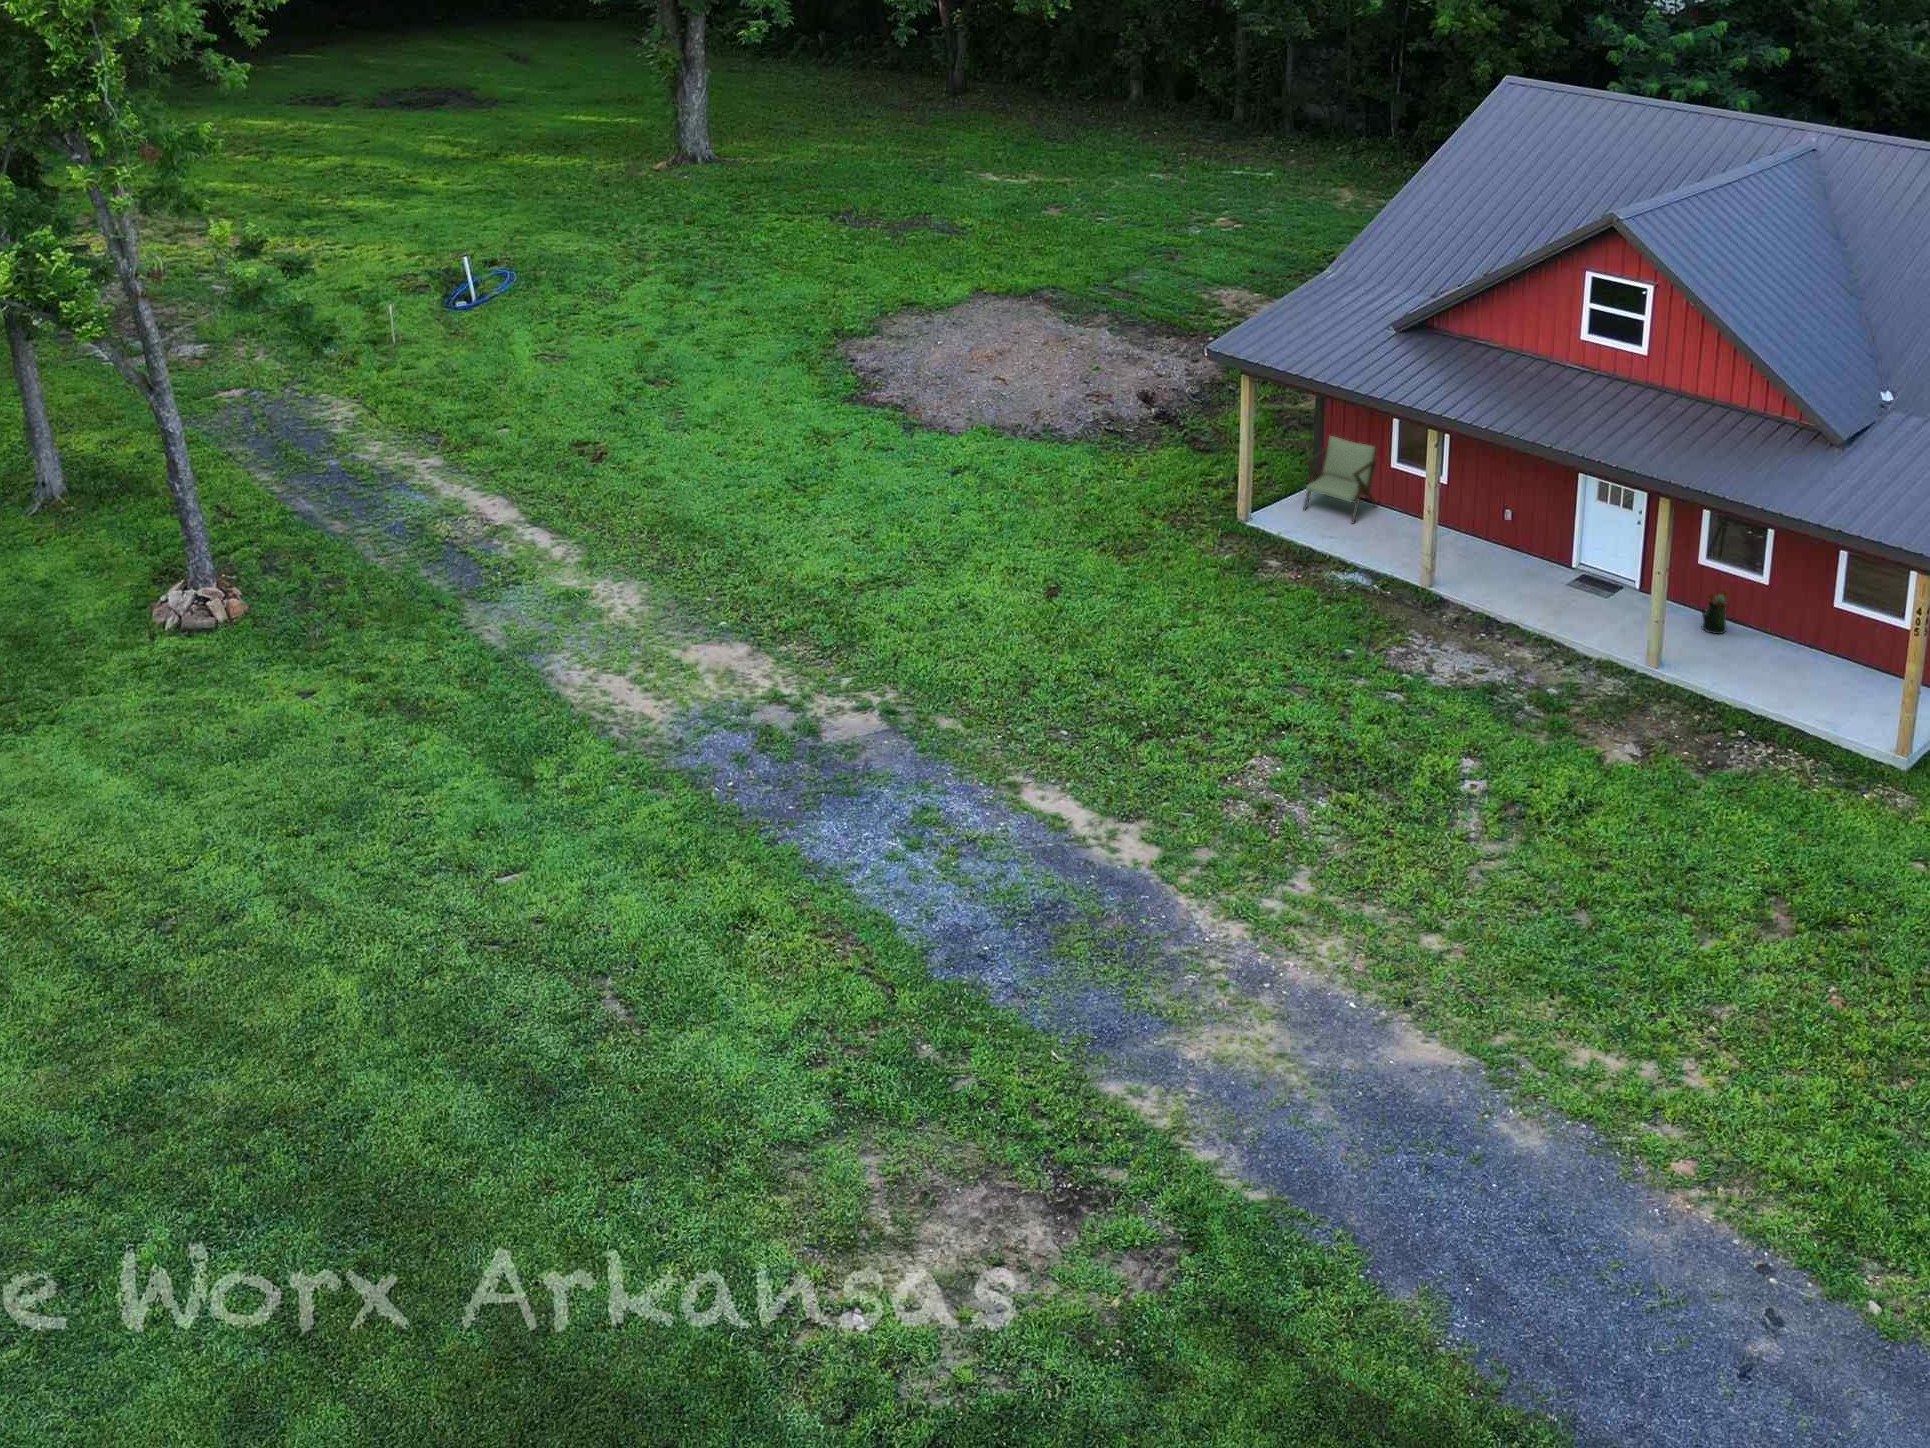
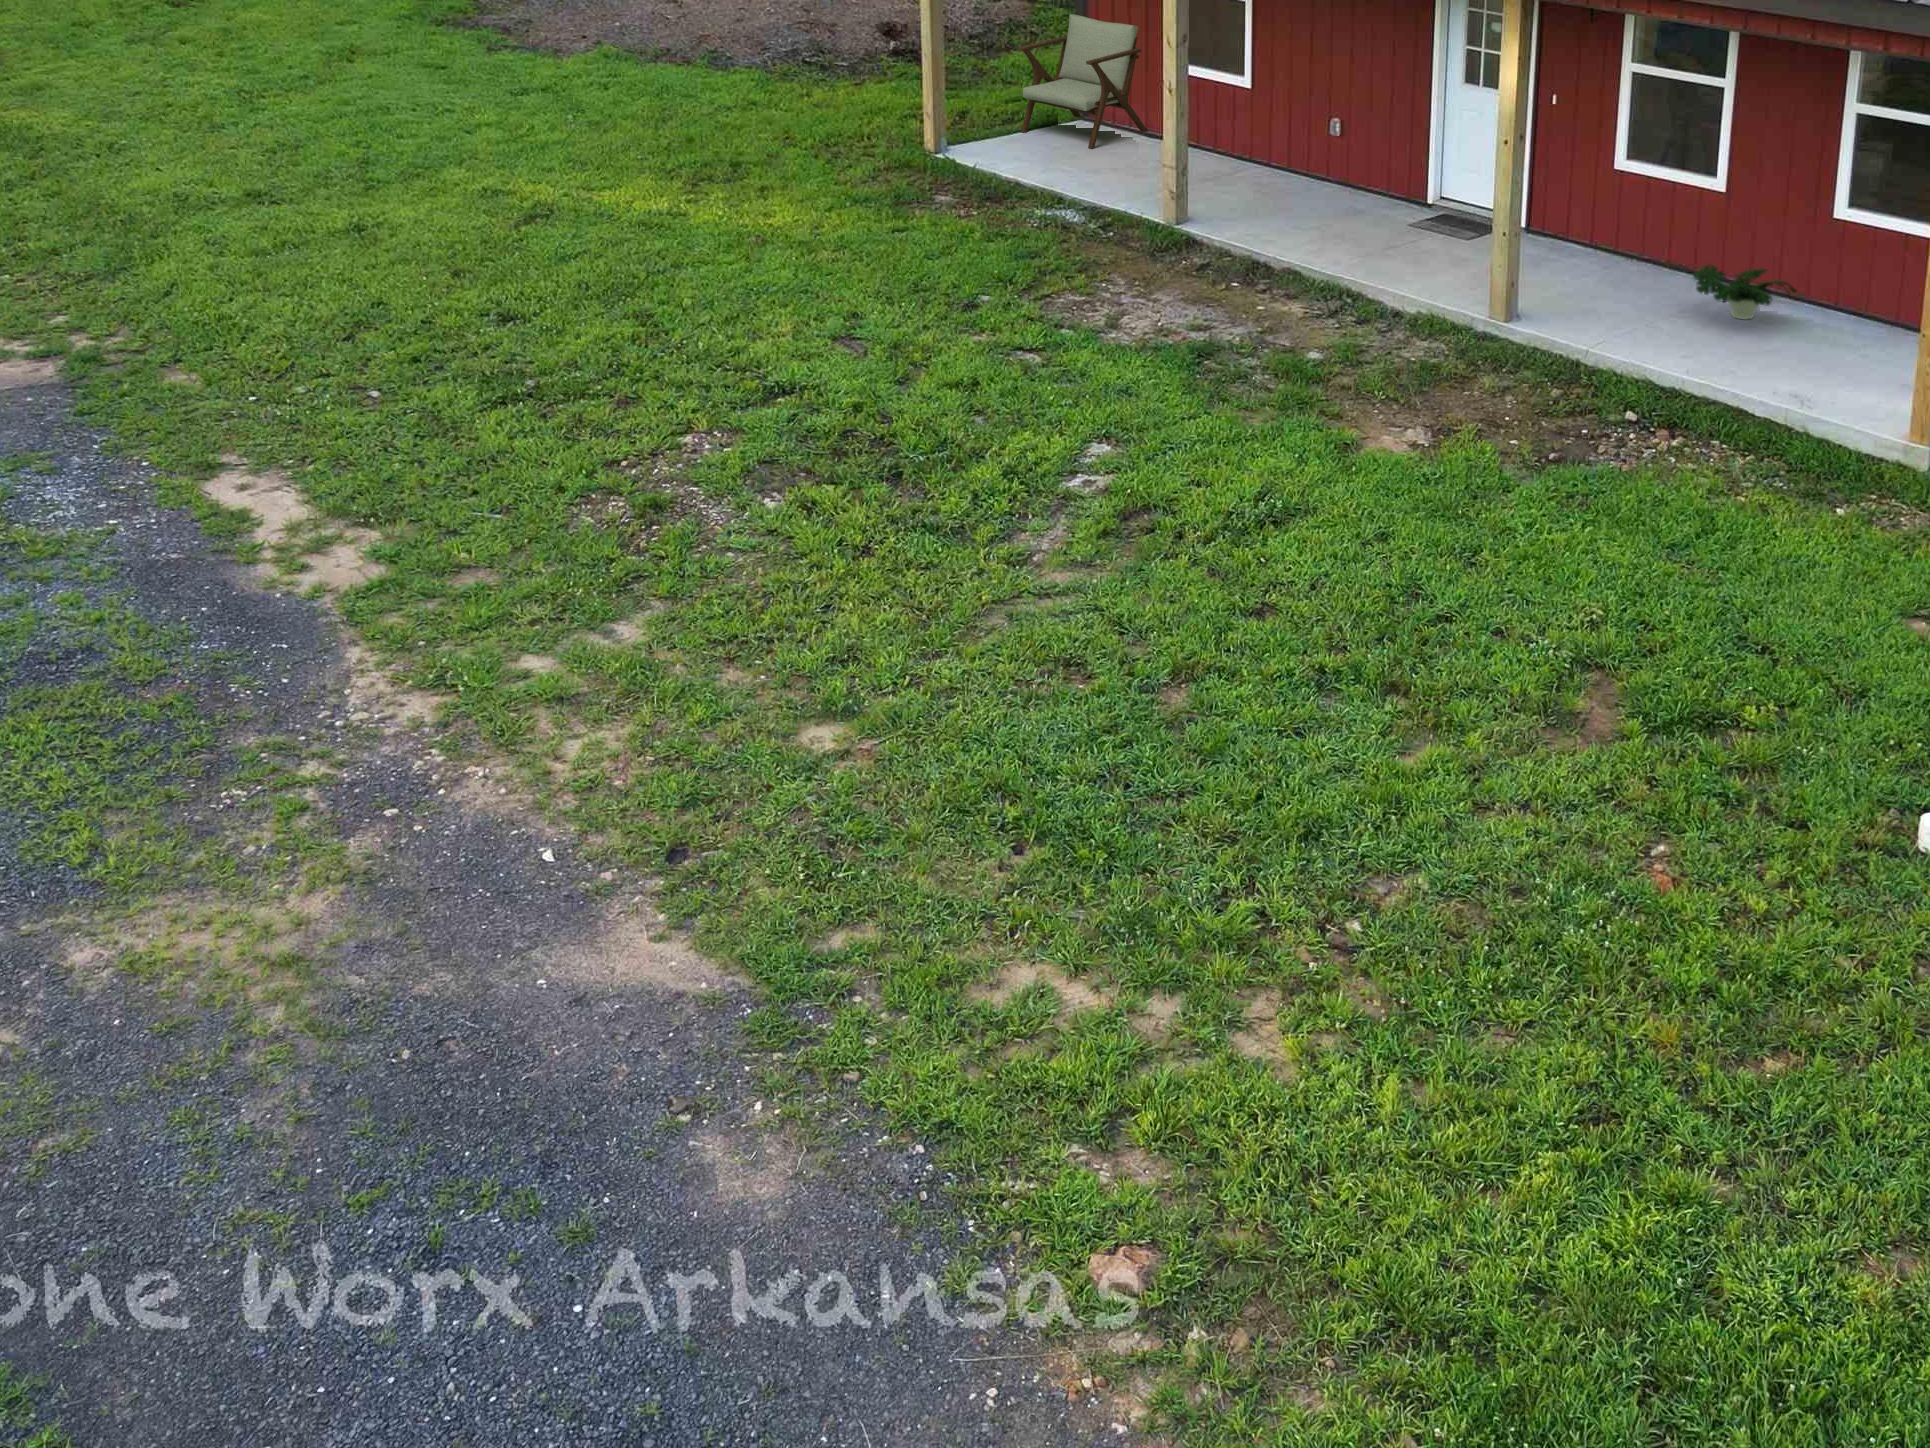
watering can: present [1702,590,1727,634] -> none [1615,209,1668,288]
potted plant: none [1749,625,1810,658] -> present [1693,265,1796,319]

